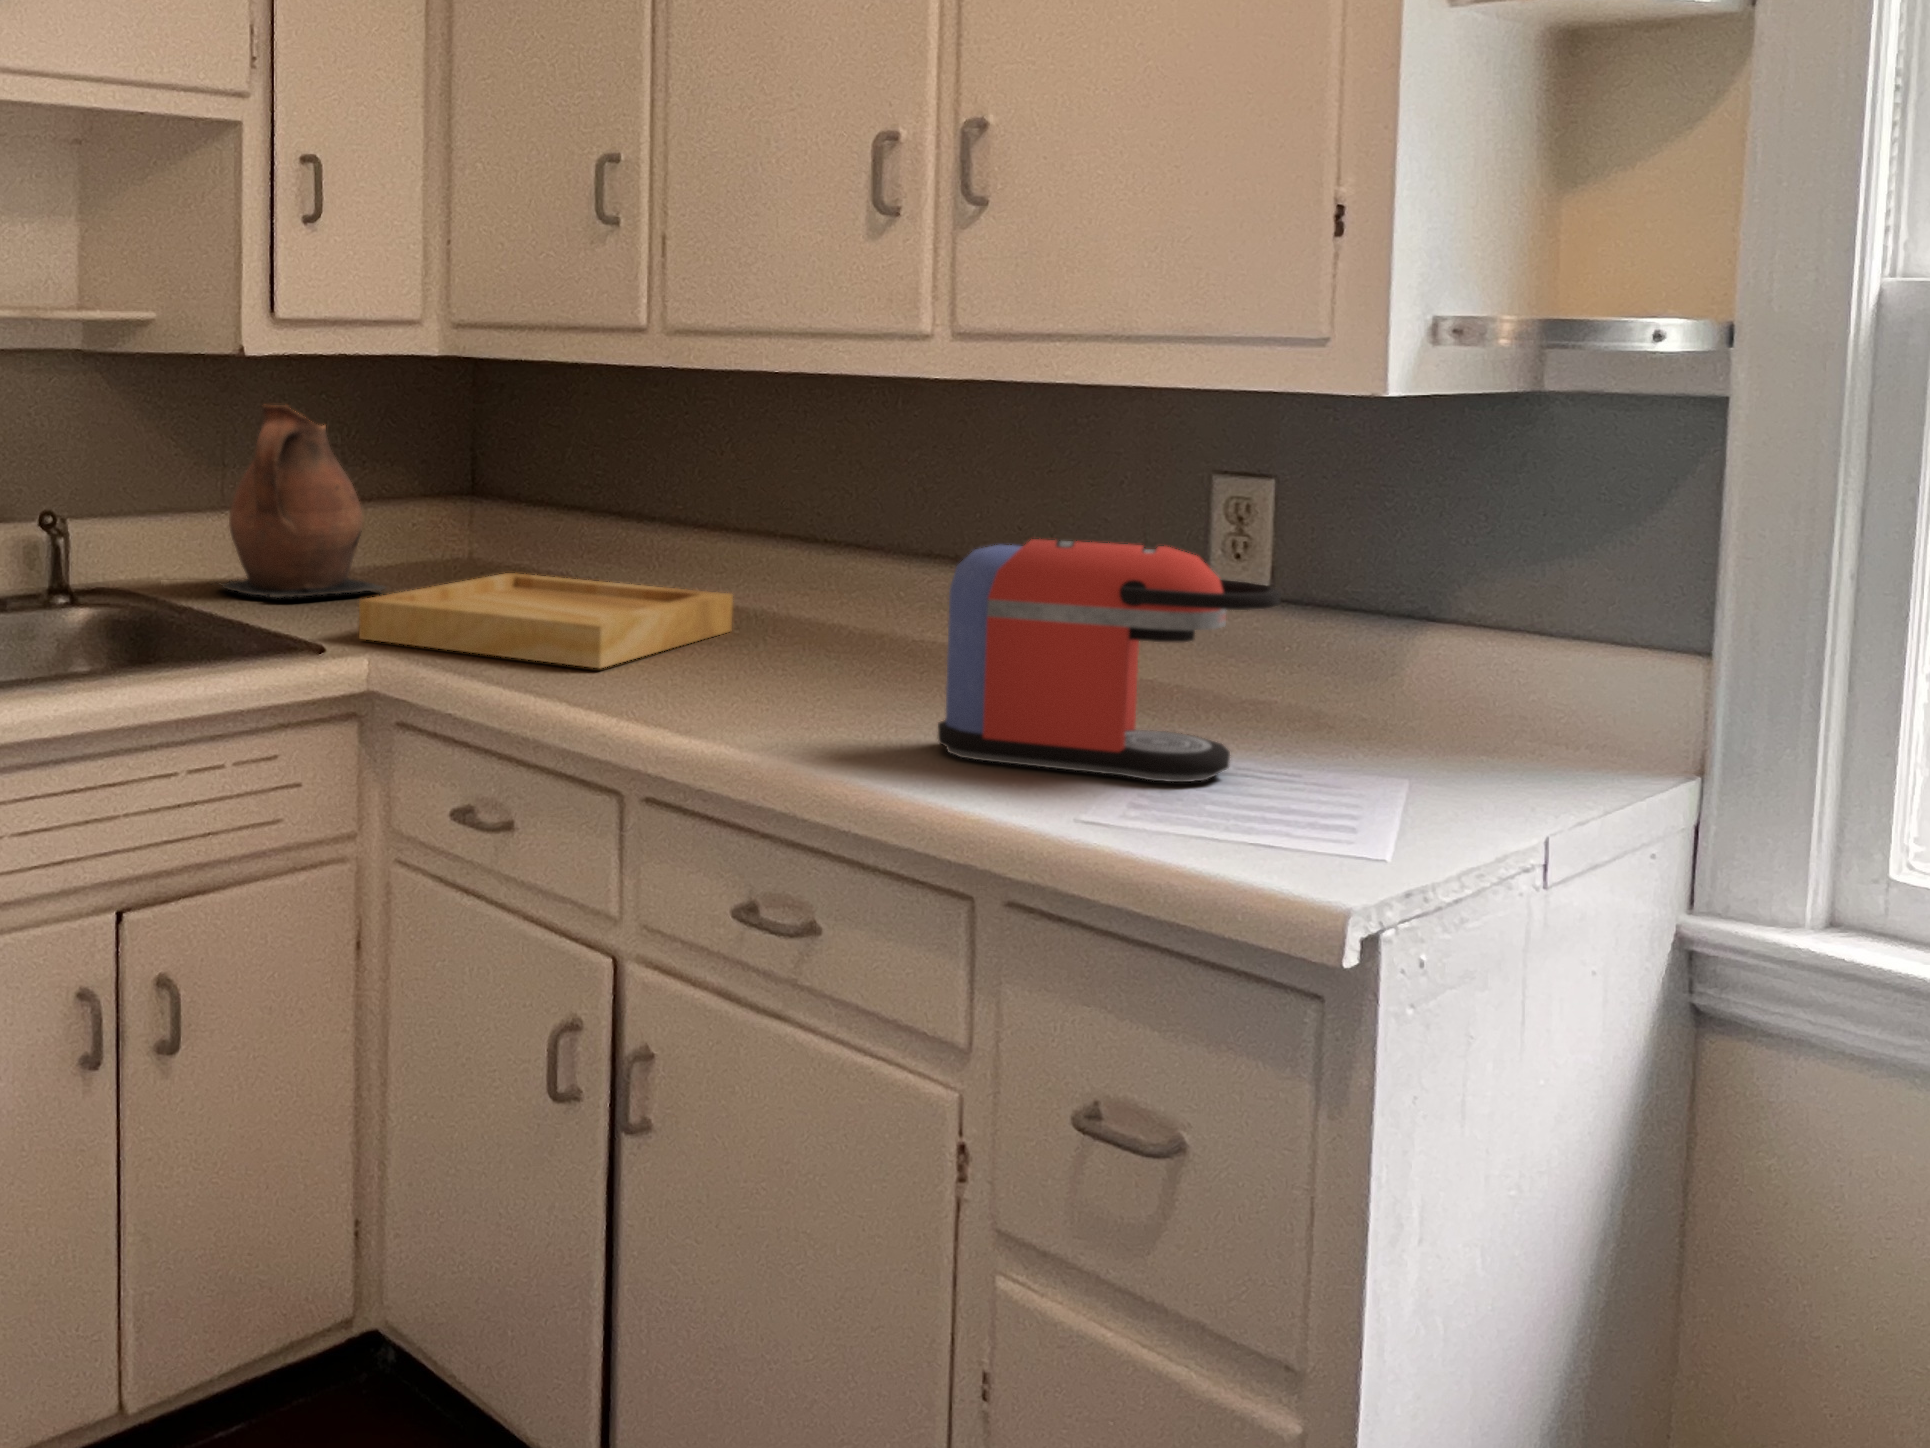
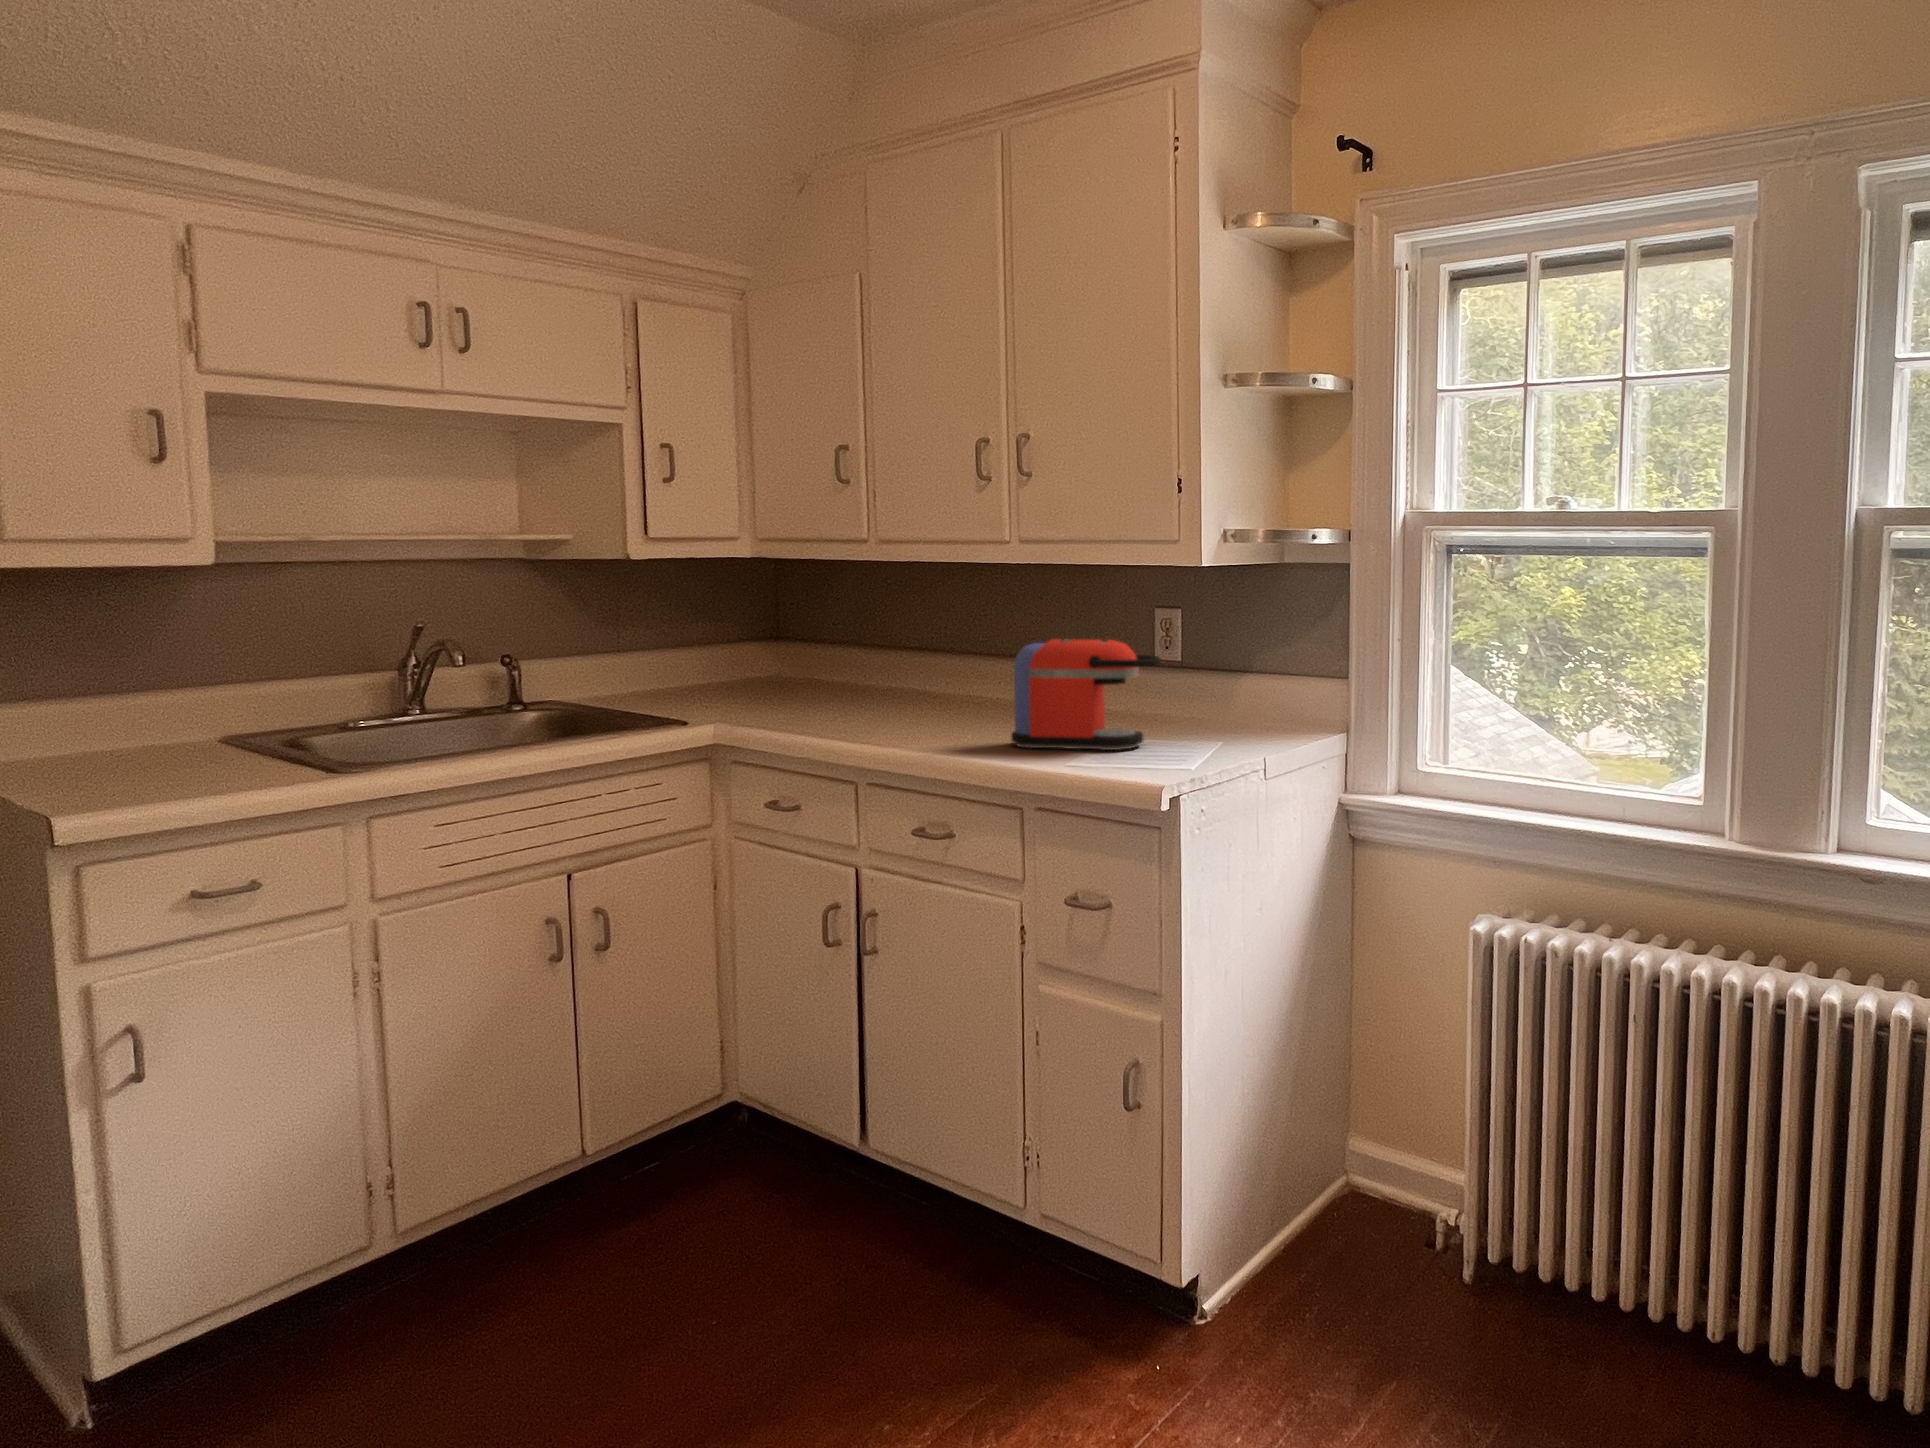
ceramic pitcher: present [211,405,385,598] -> none [614,588,727,700]
tray: present [359,573,733,668] -> none [708,679,926,723]

